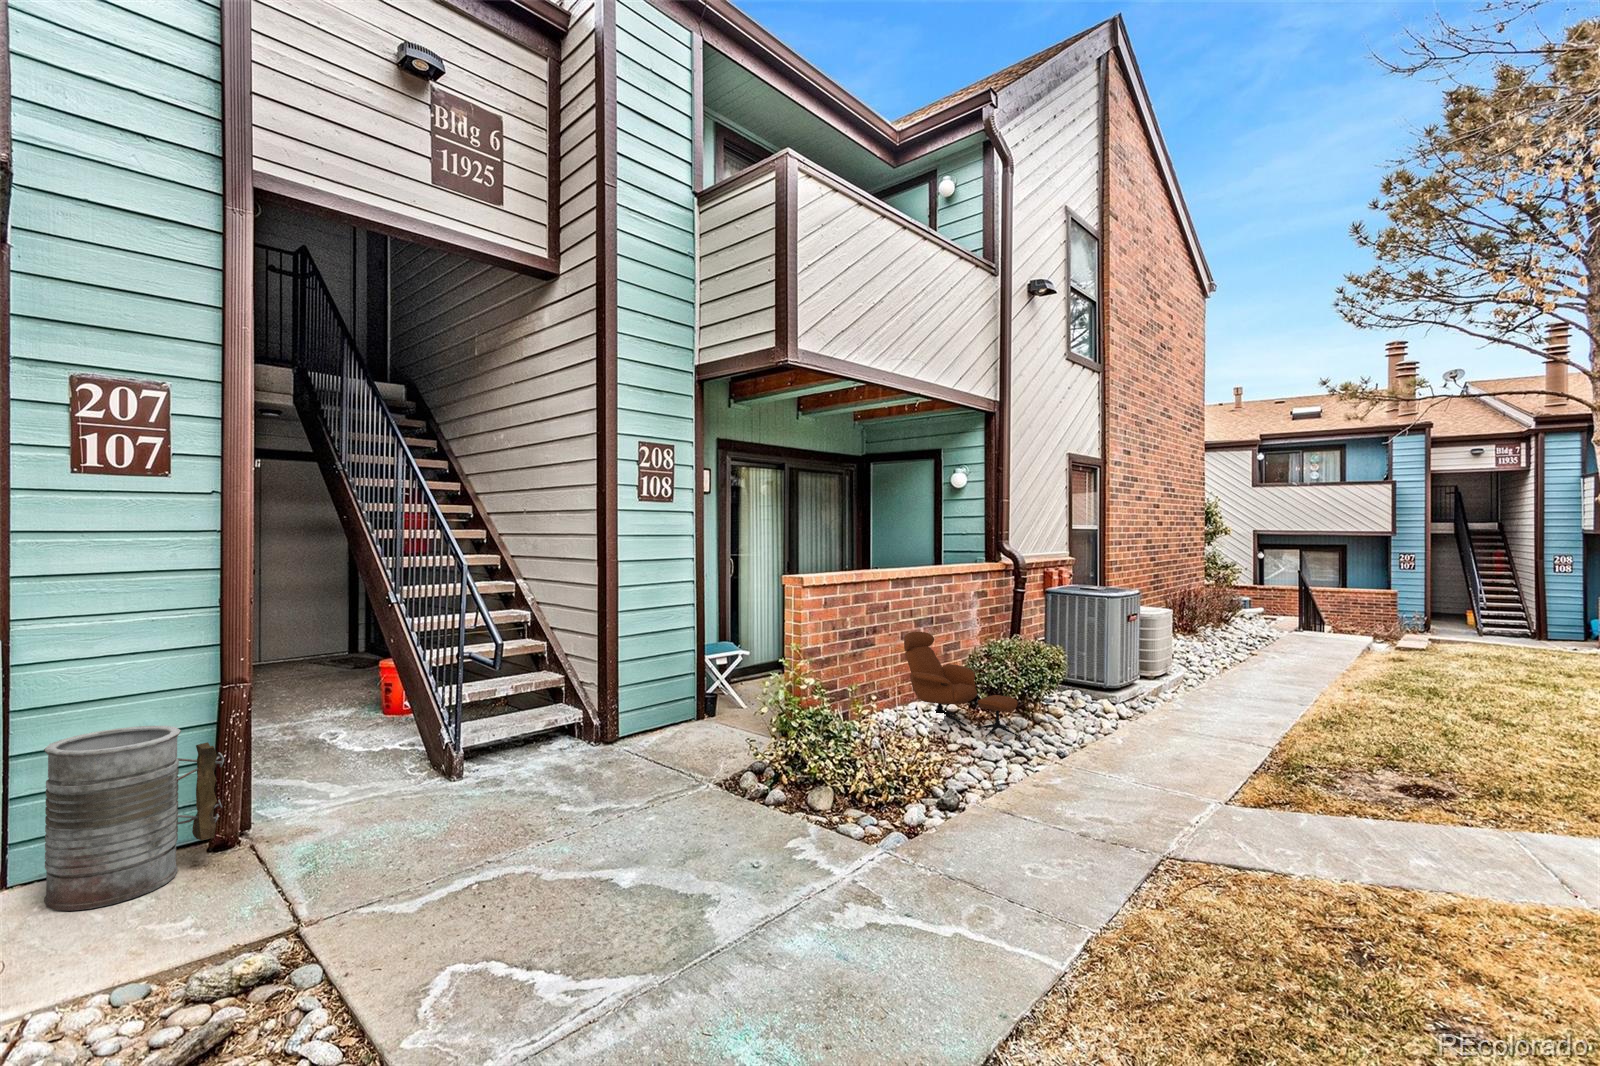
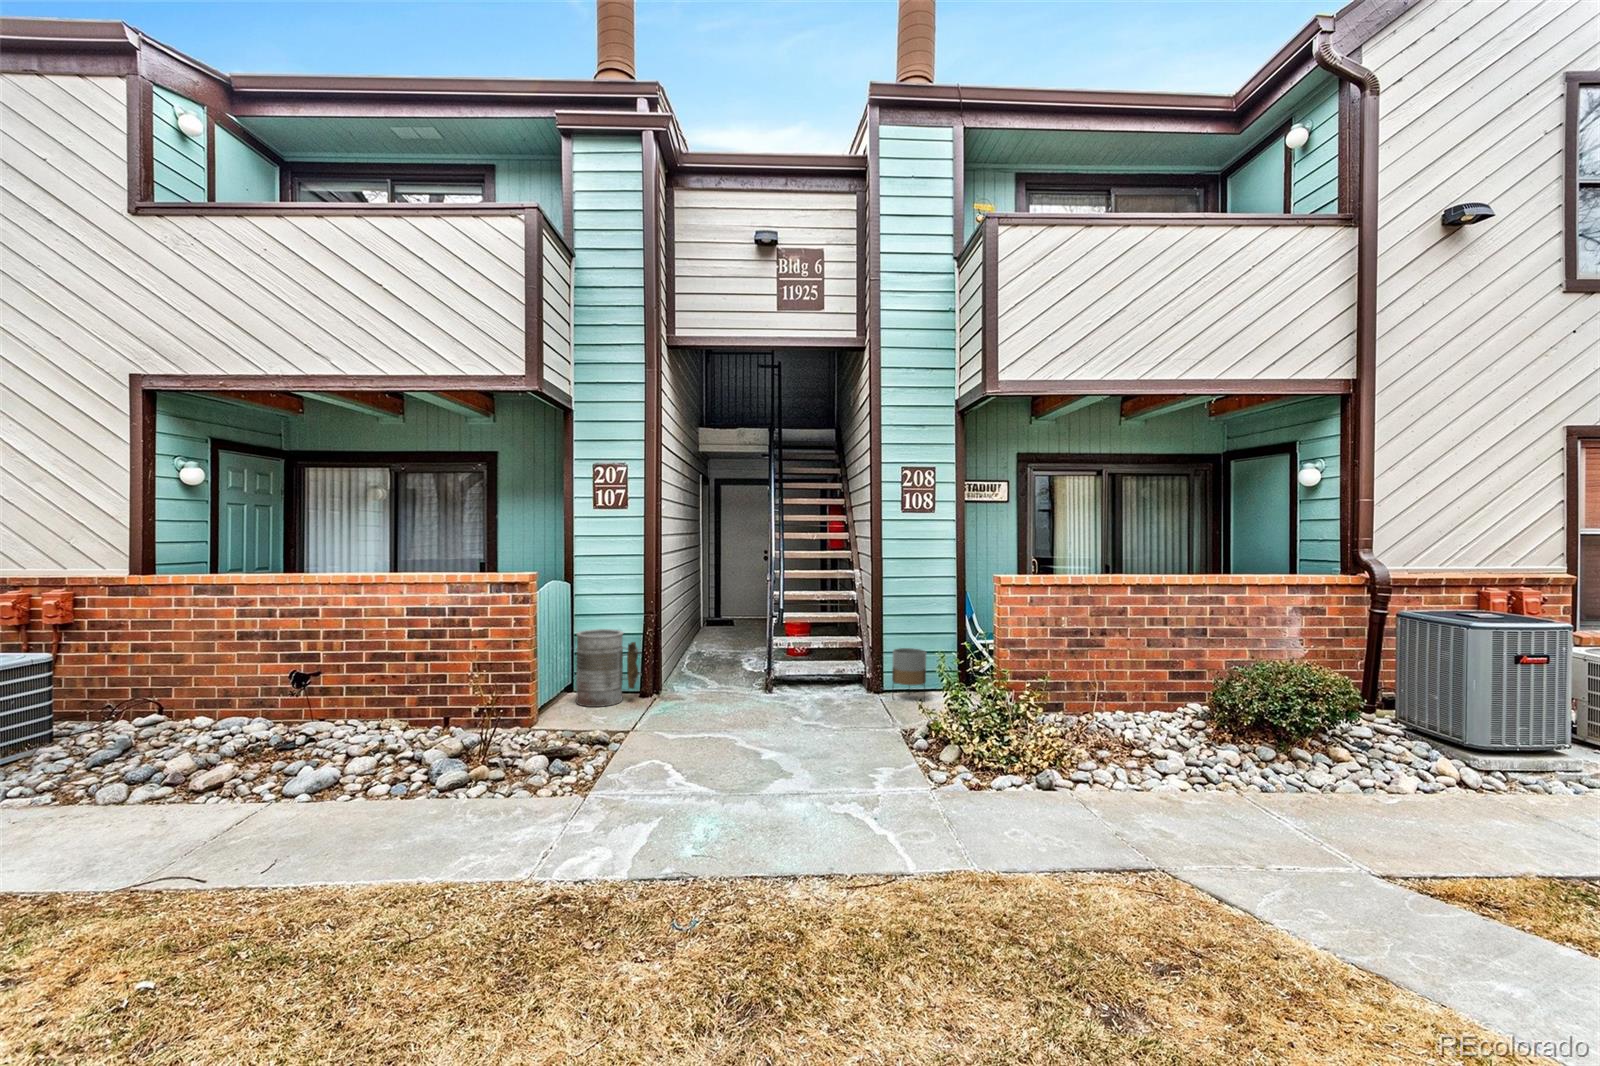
lounge chair: present [904,631,1020,737] -> none [1146,640,1250,761]
planter: none [637,677,683,750] -> present [892,648,926,699]

